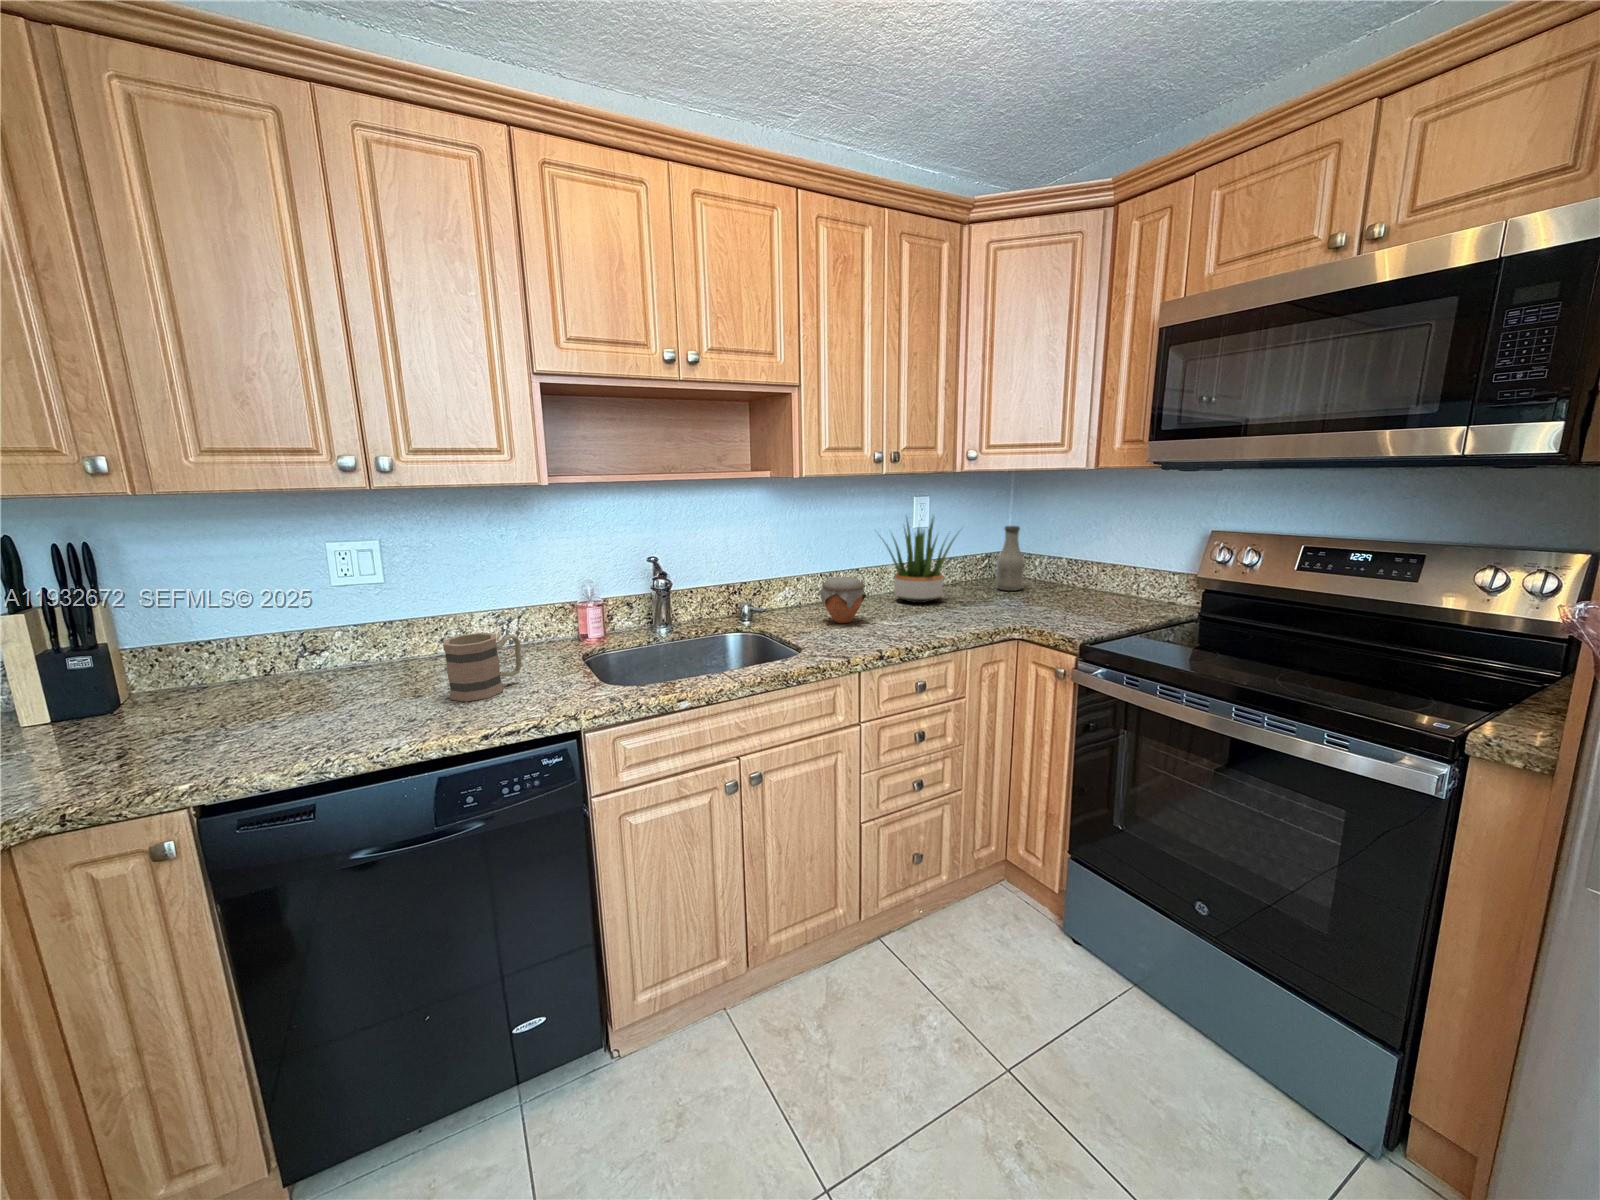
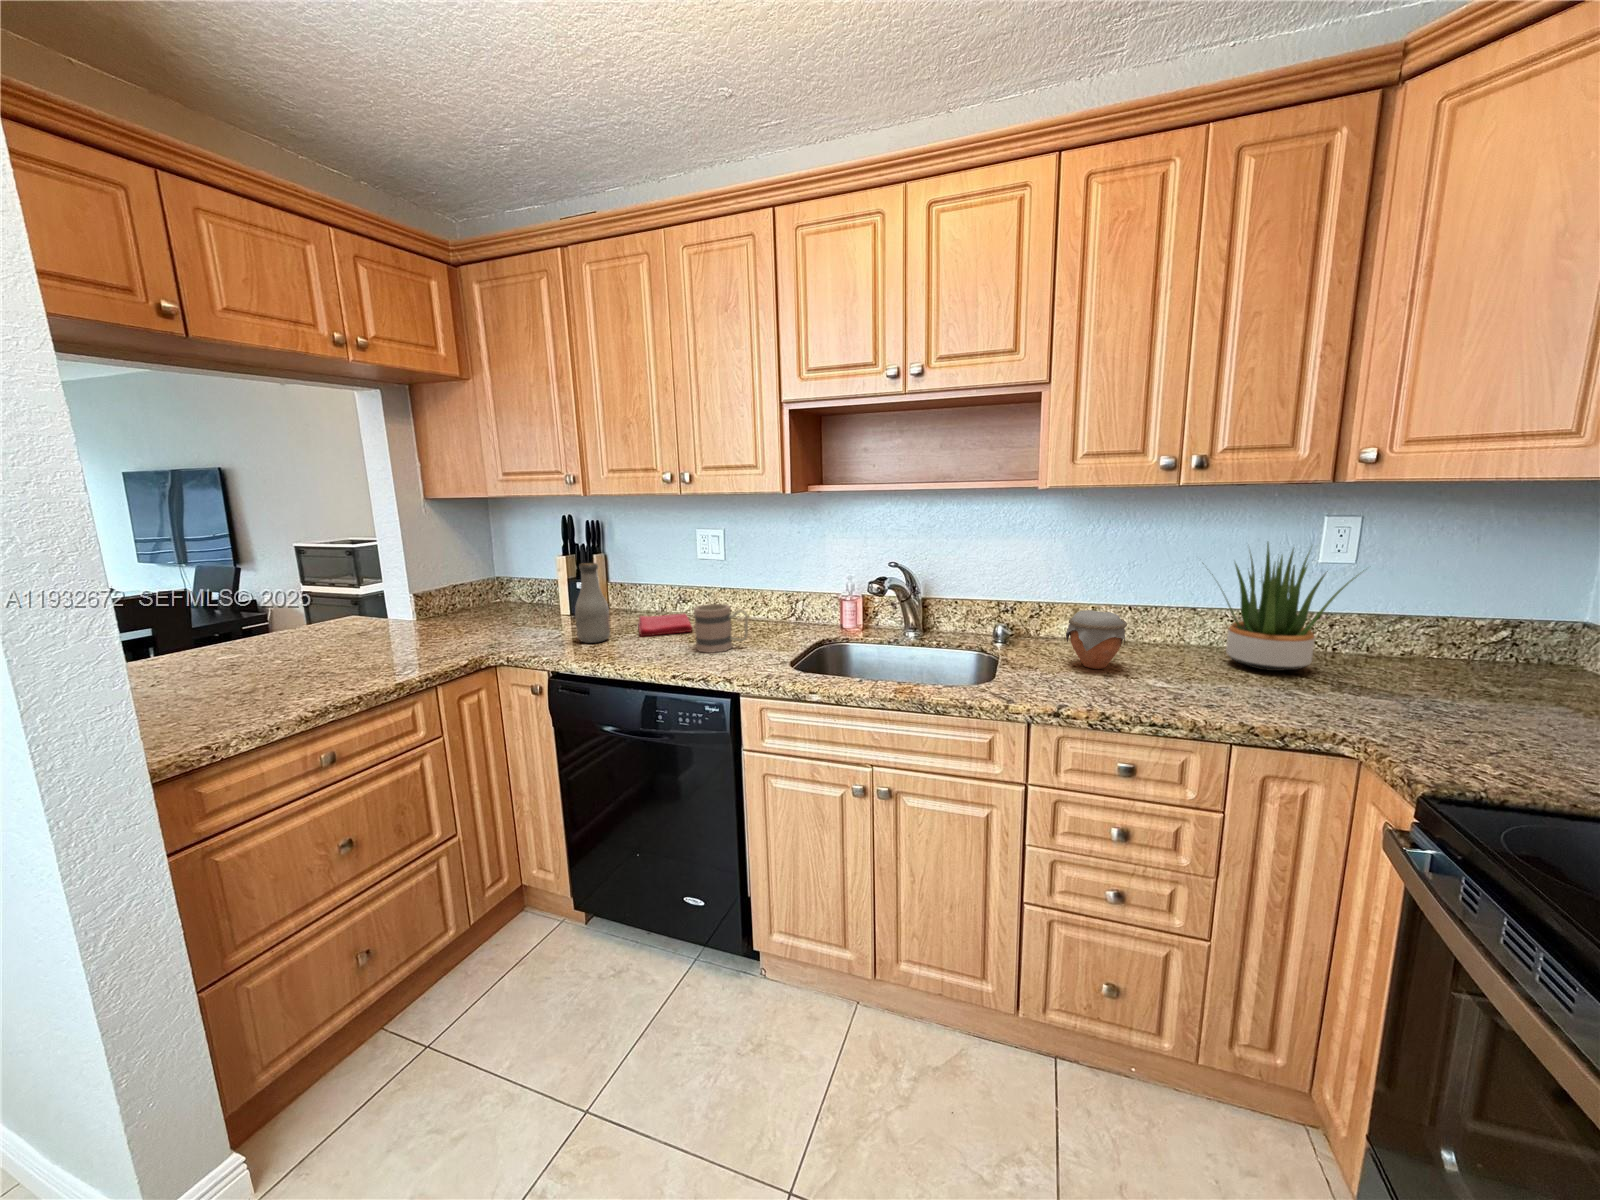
bottle: present [996,526,1024,591] -> present [575,563,610,643]
dish towel: none [252,668,392,711] -> present [639,613,693,636]

